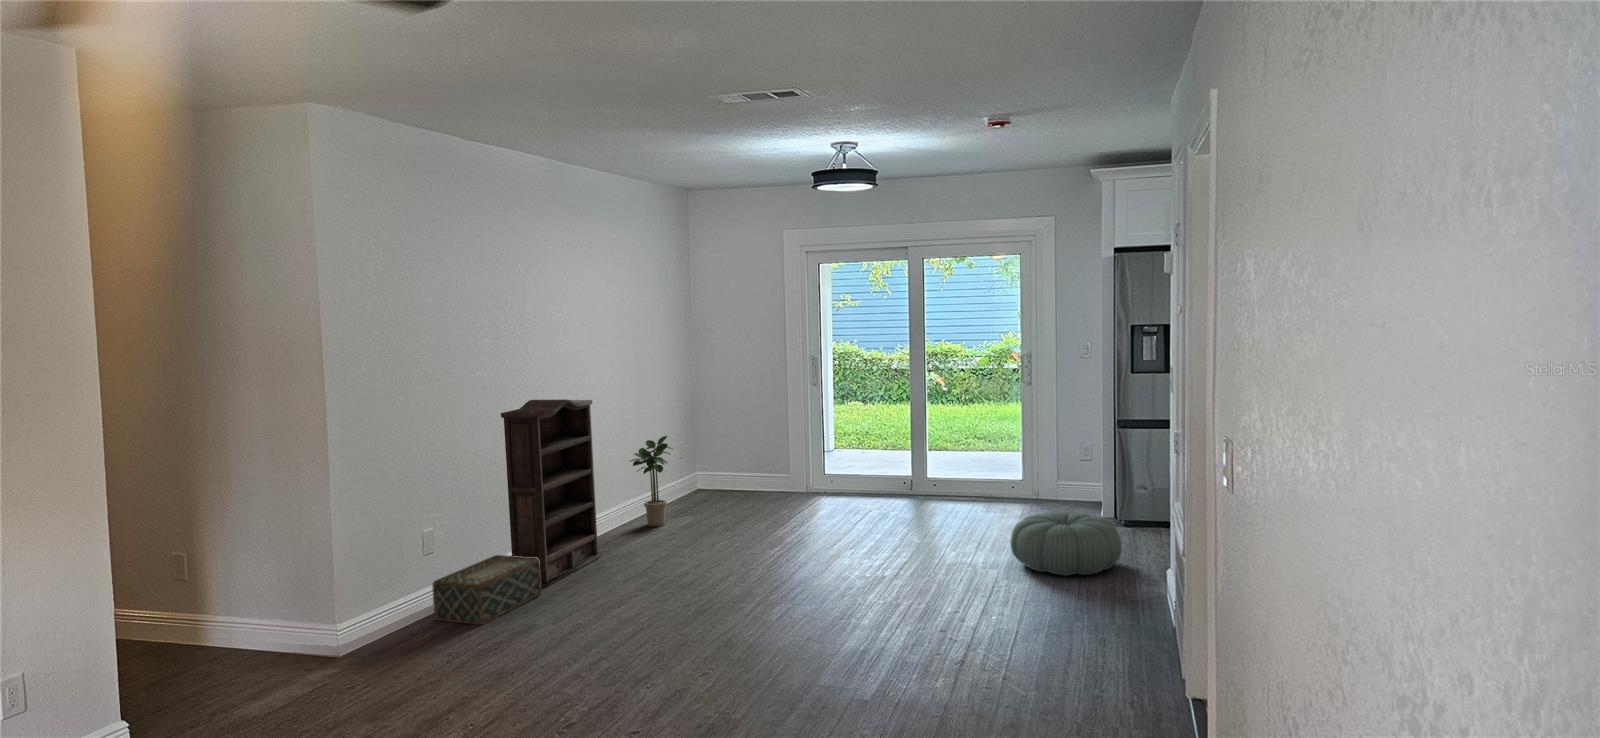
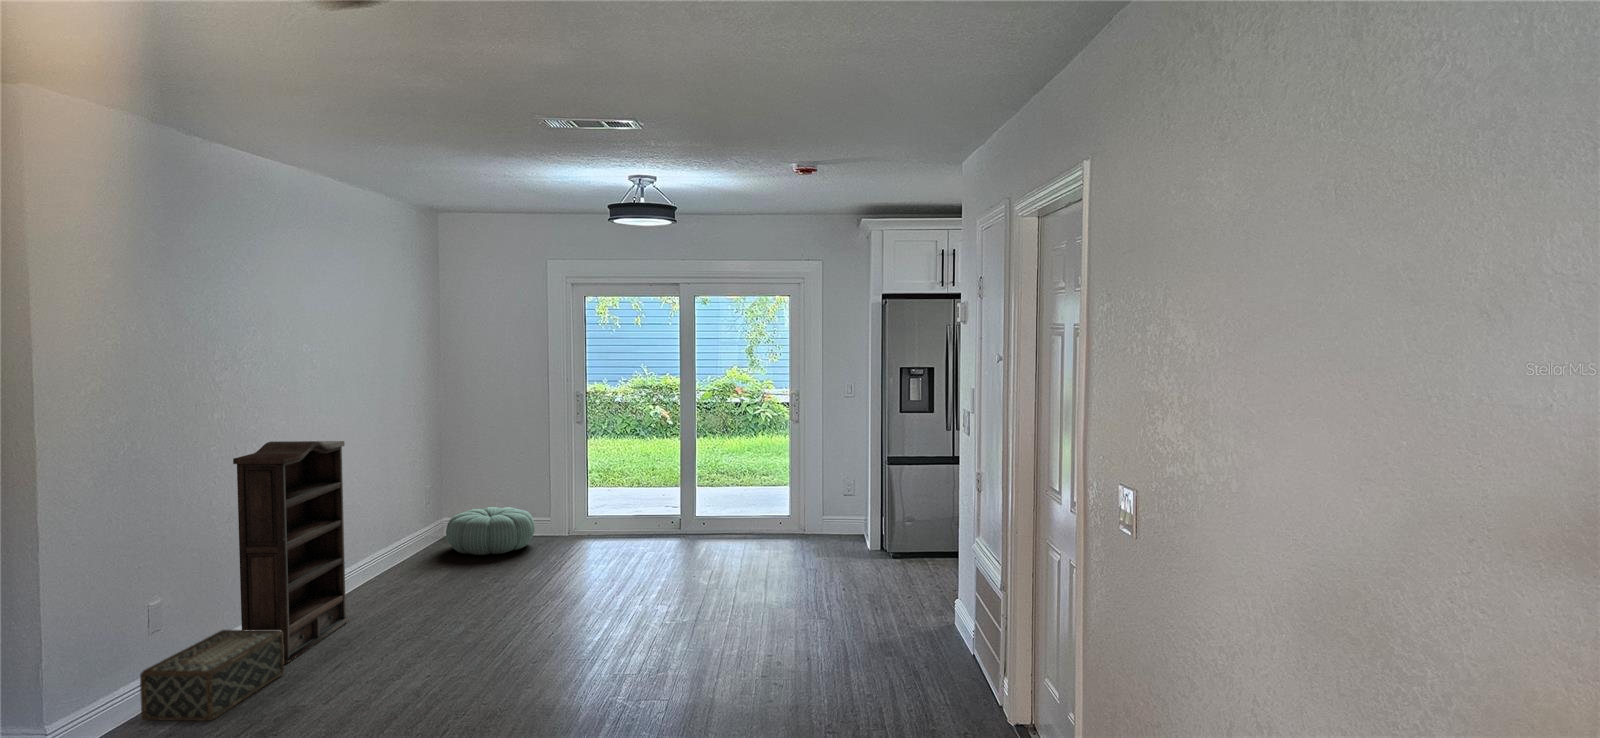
potted plant: present [630,436,673,526] -> none [375,478,429,580]
pouf: present [1010,512,1122,576] -> present [446,507,535,555]

